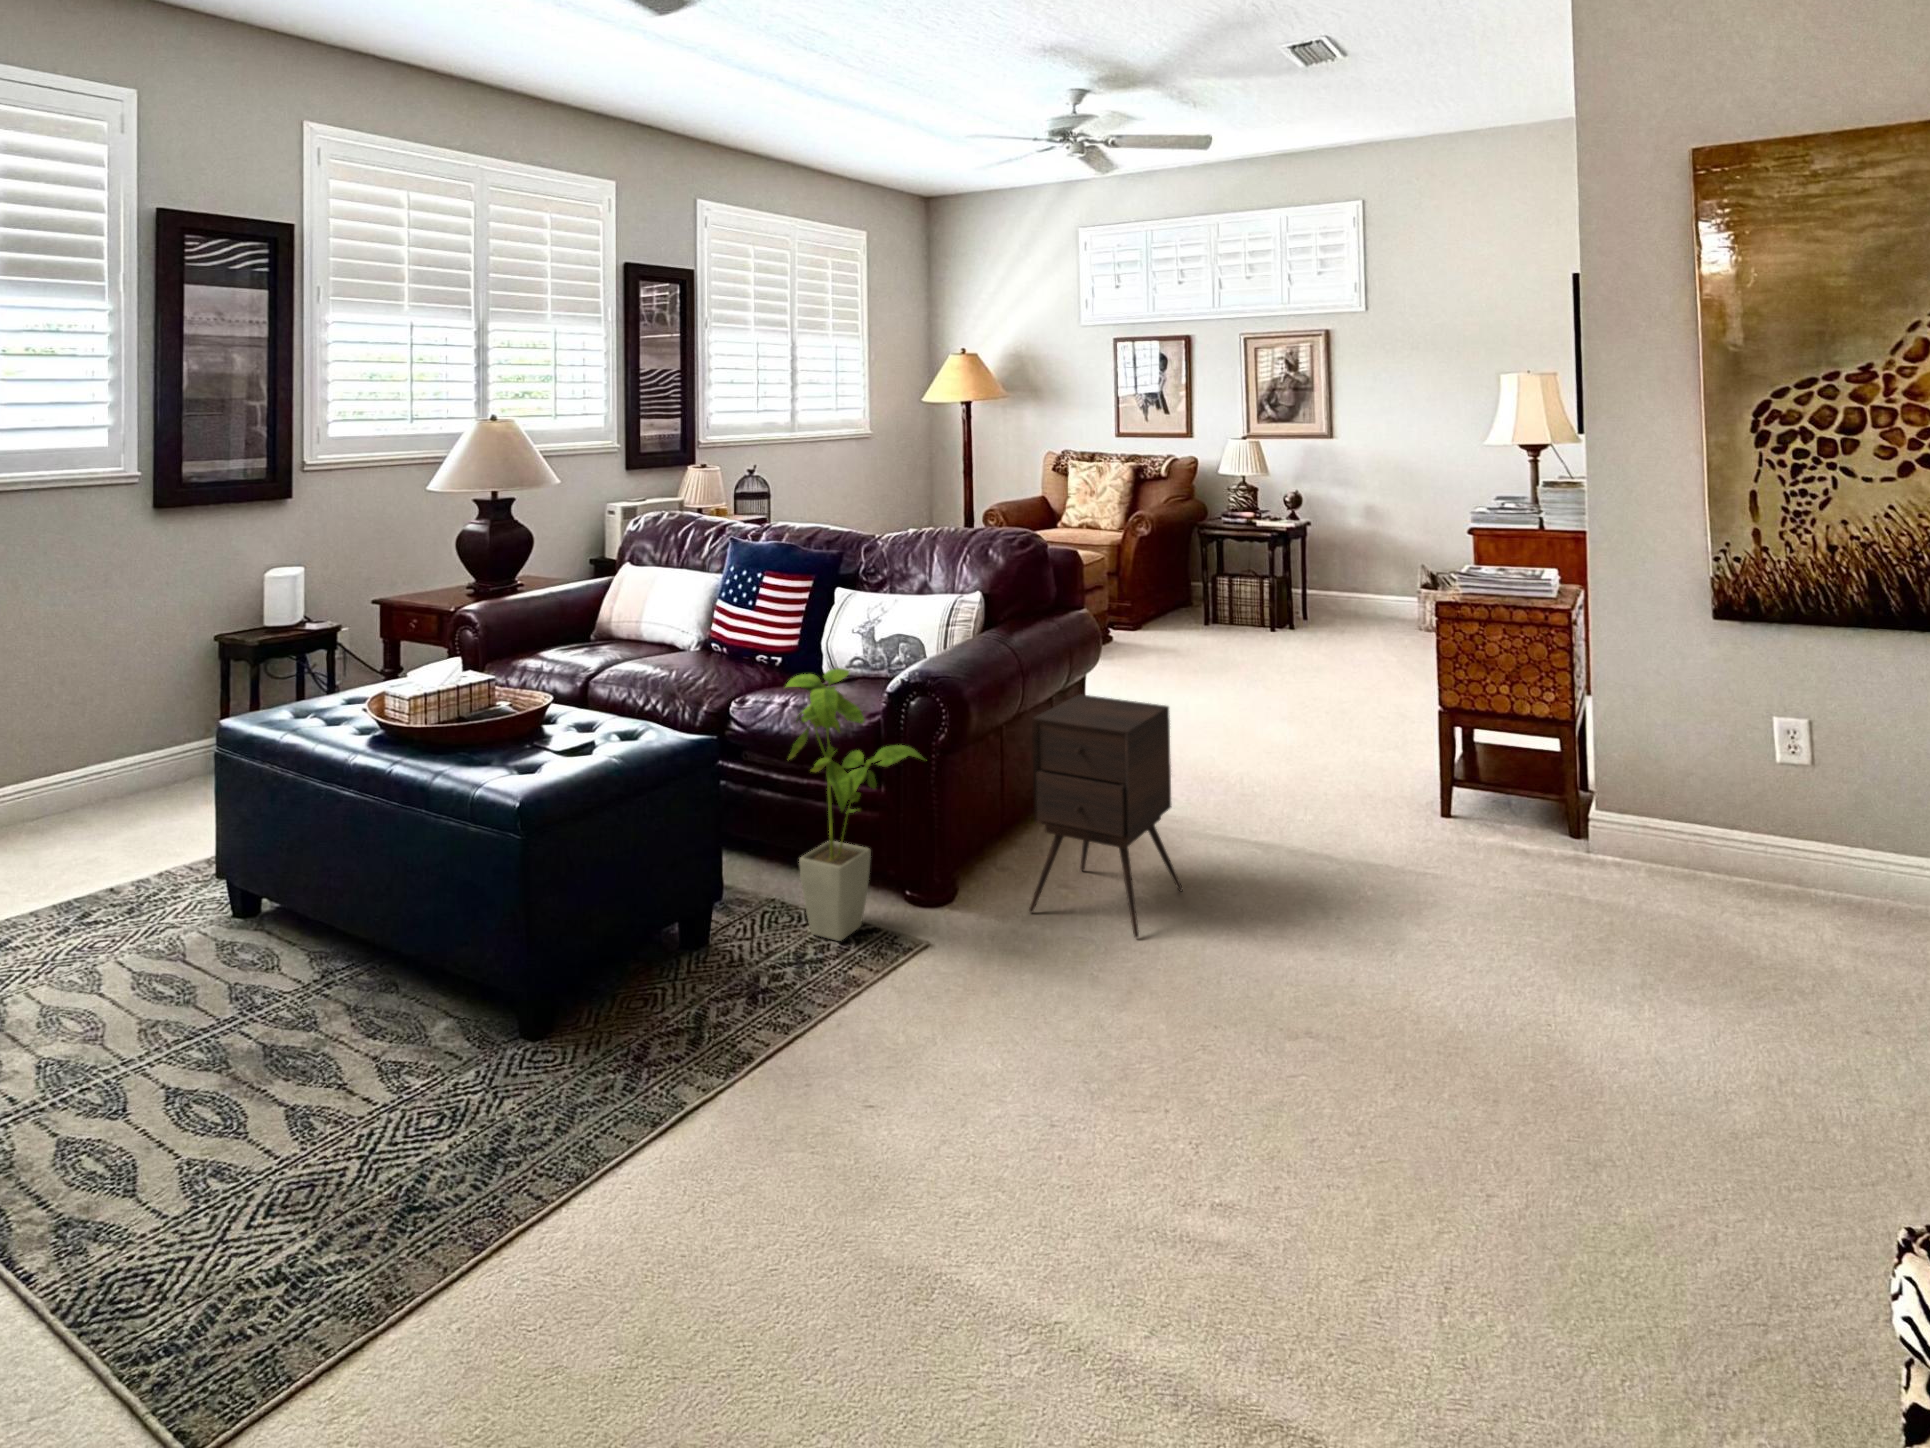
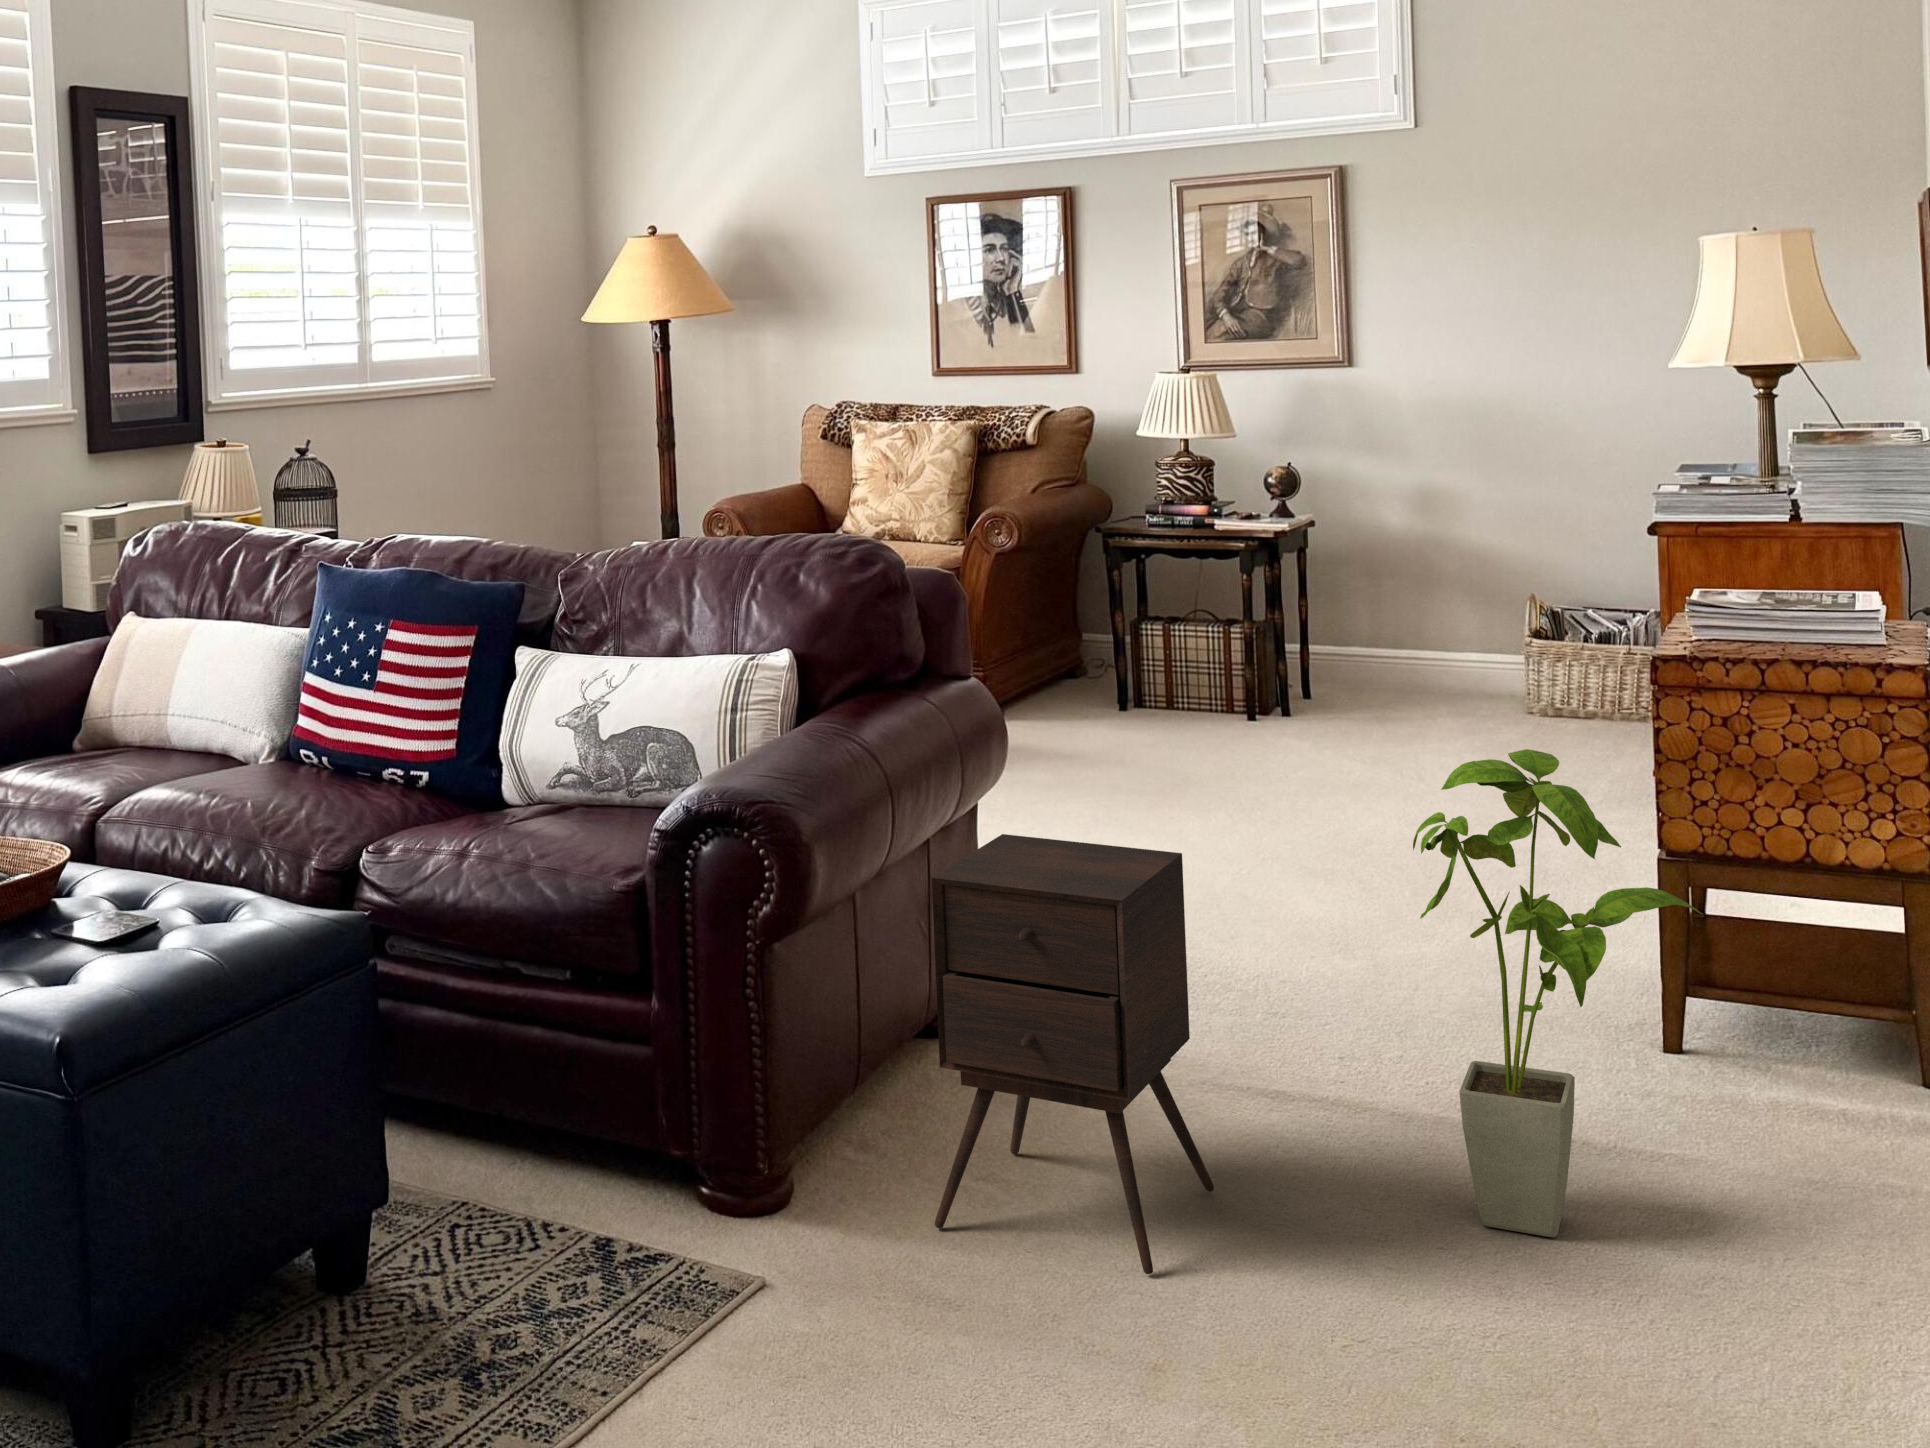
house plant: present [785,668,924,941] -> present [1413,749,1703,1237]

